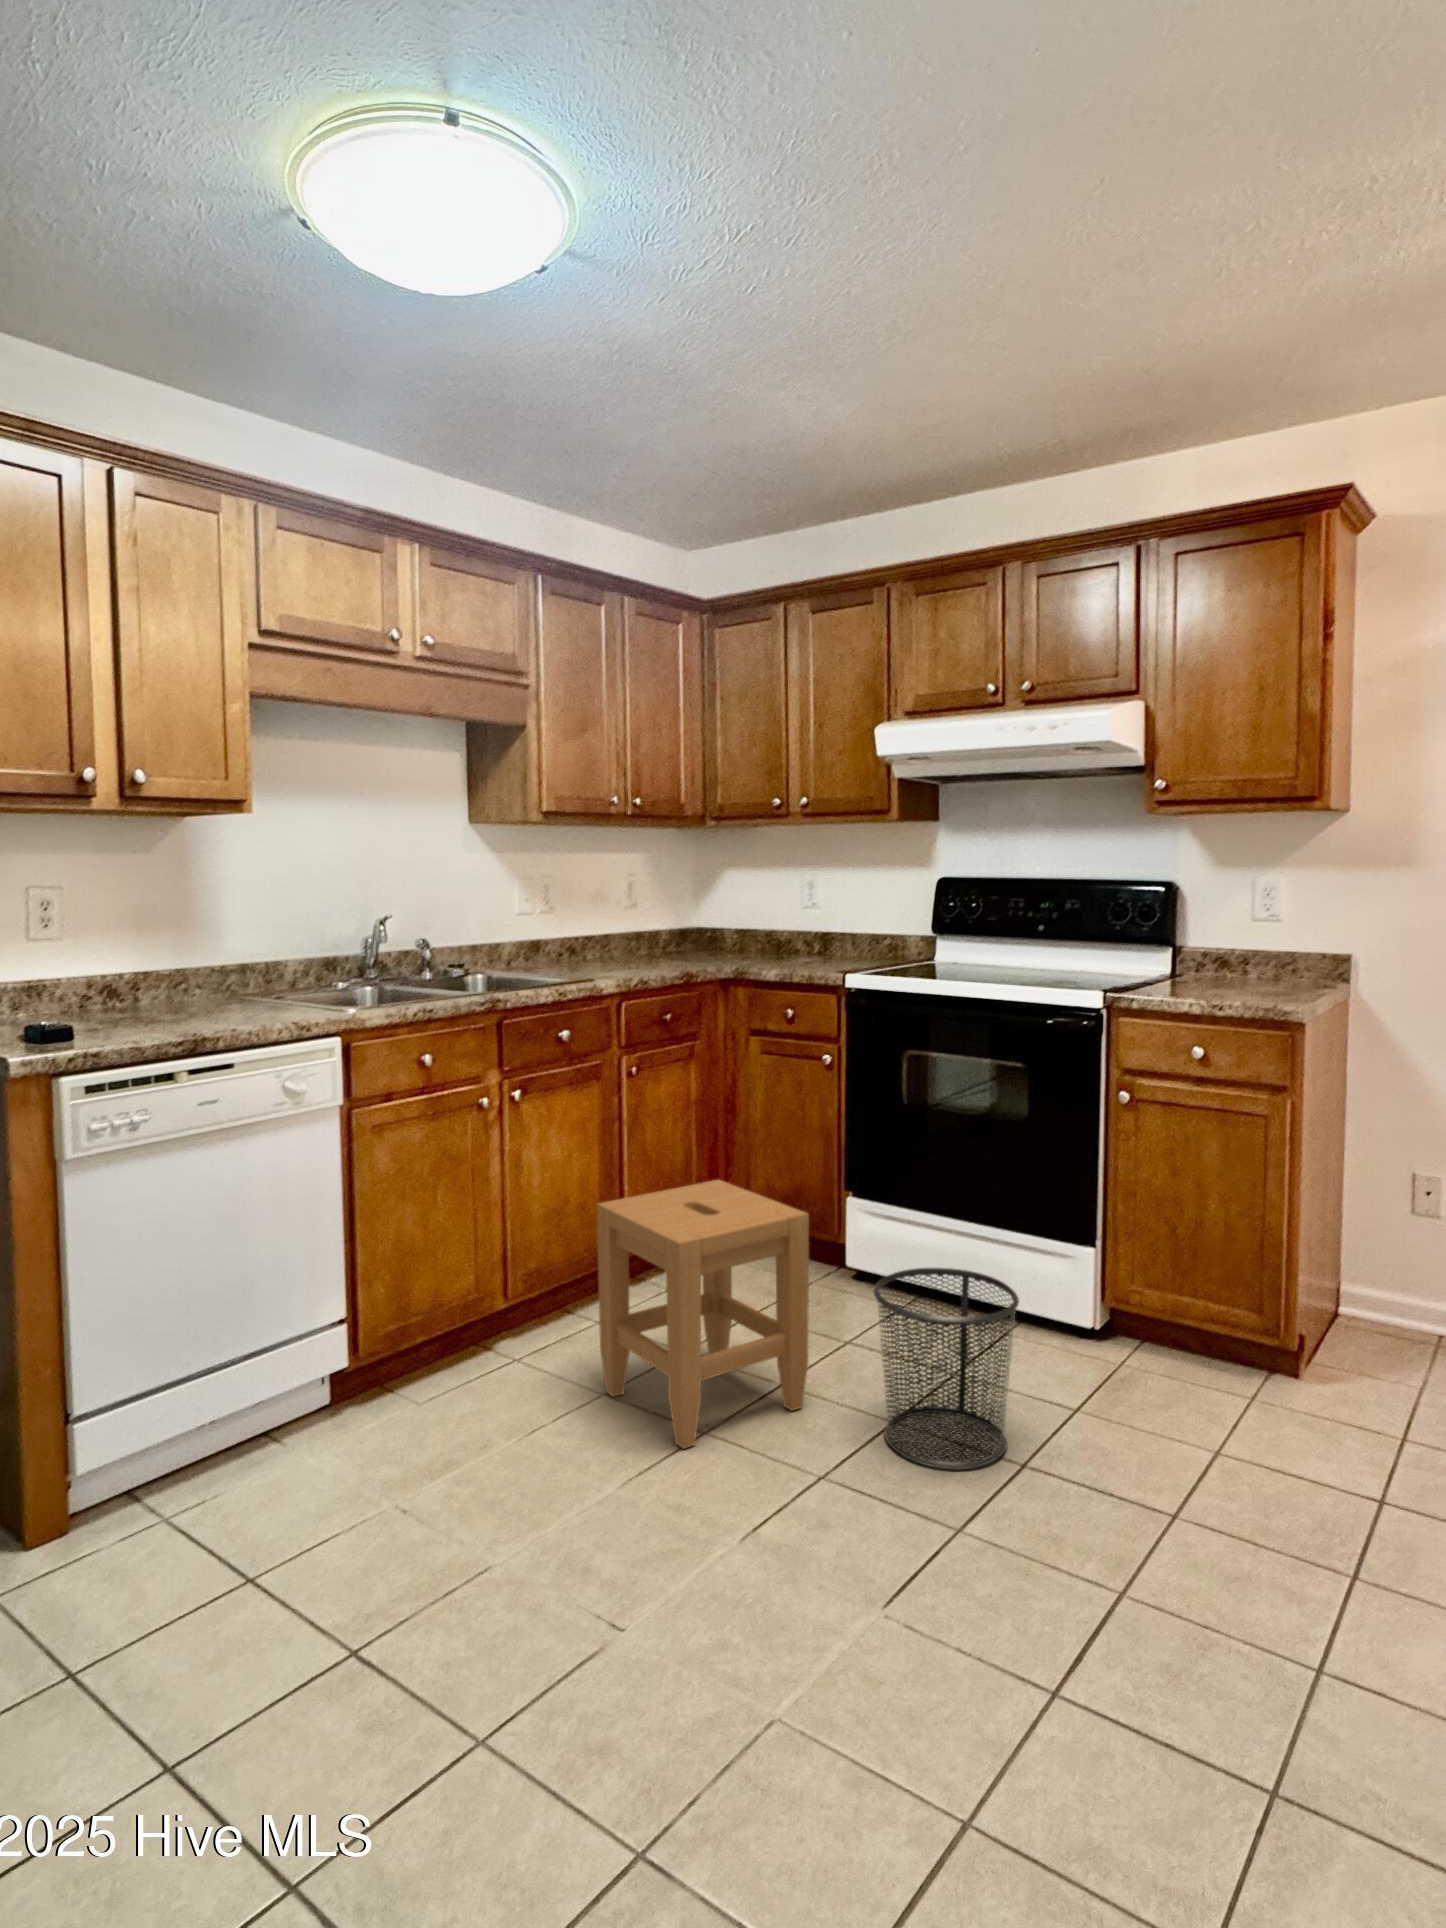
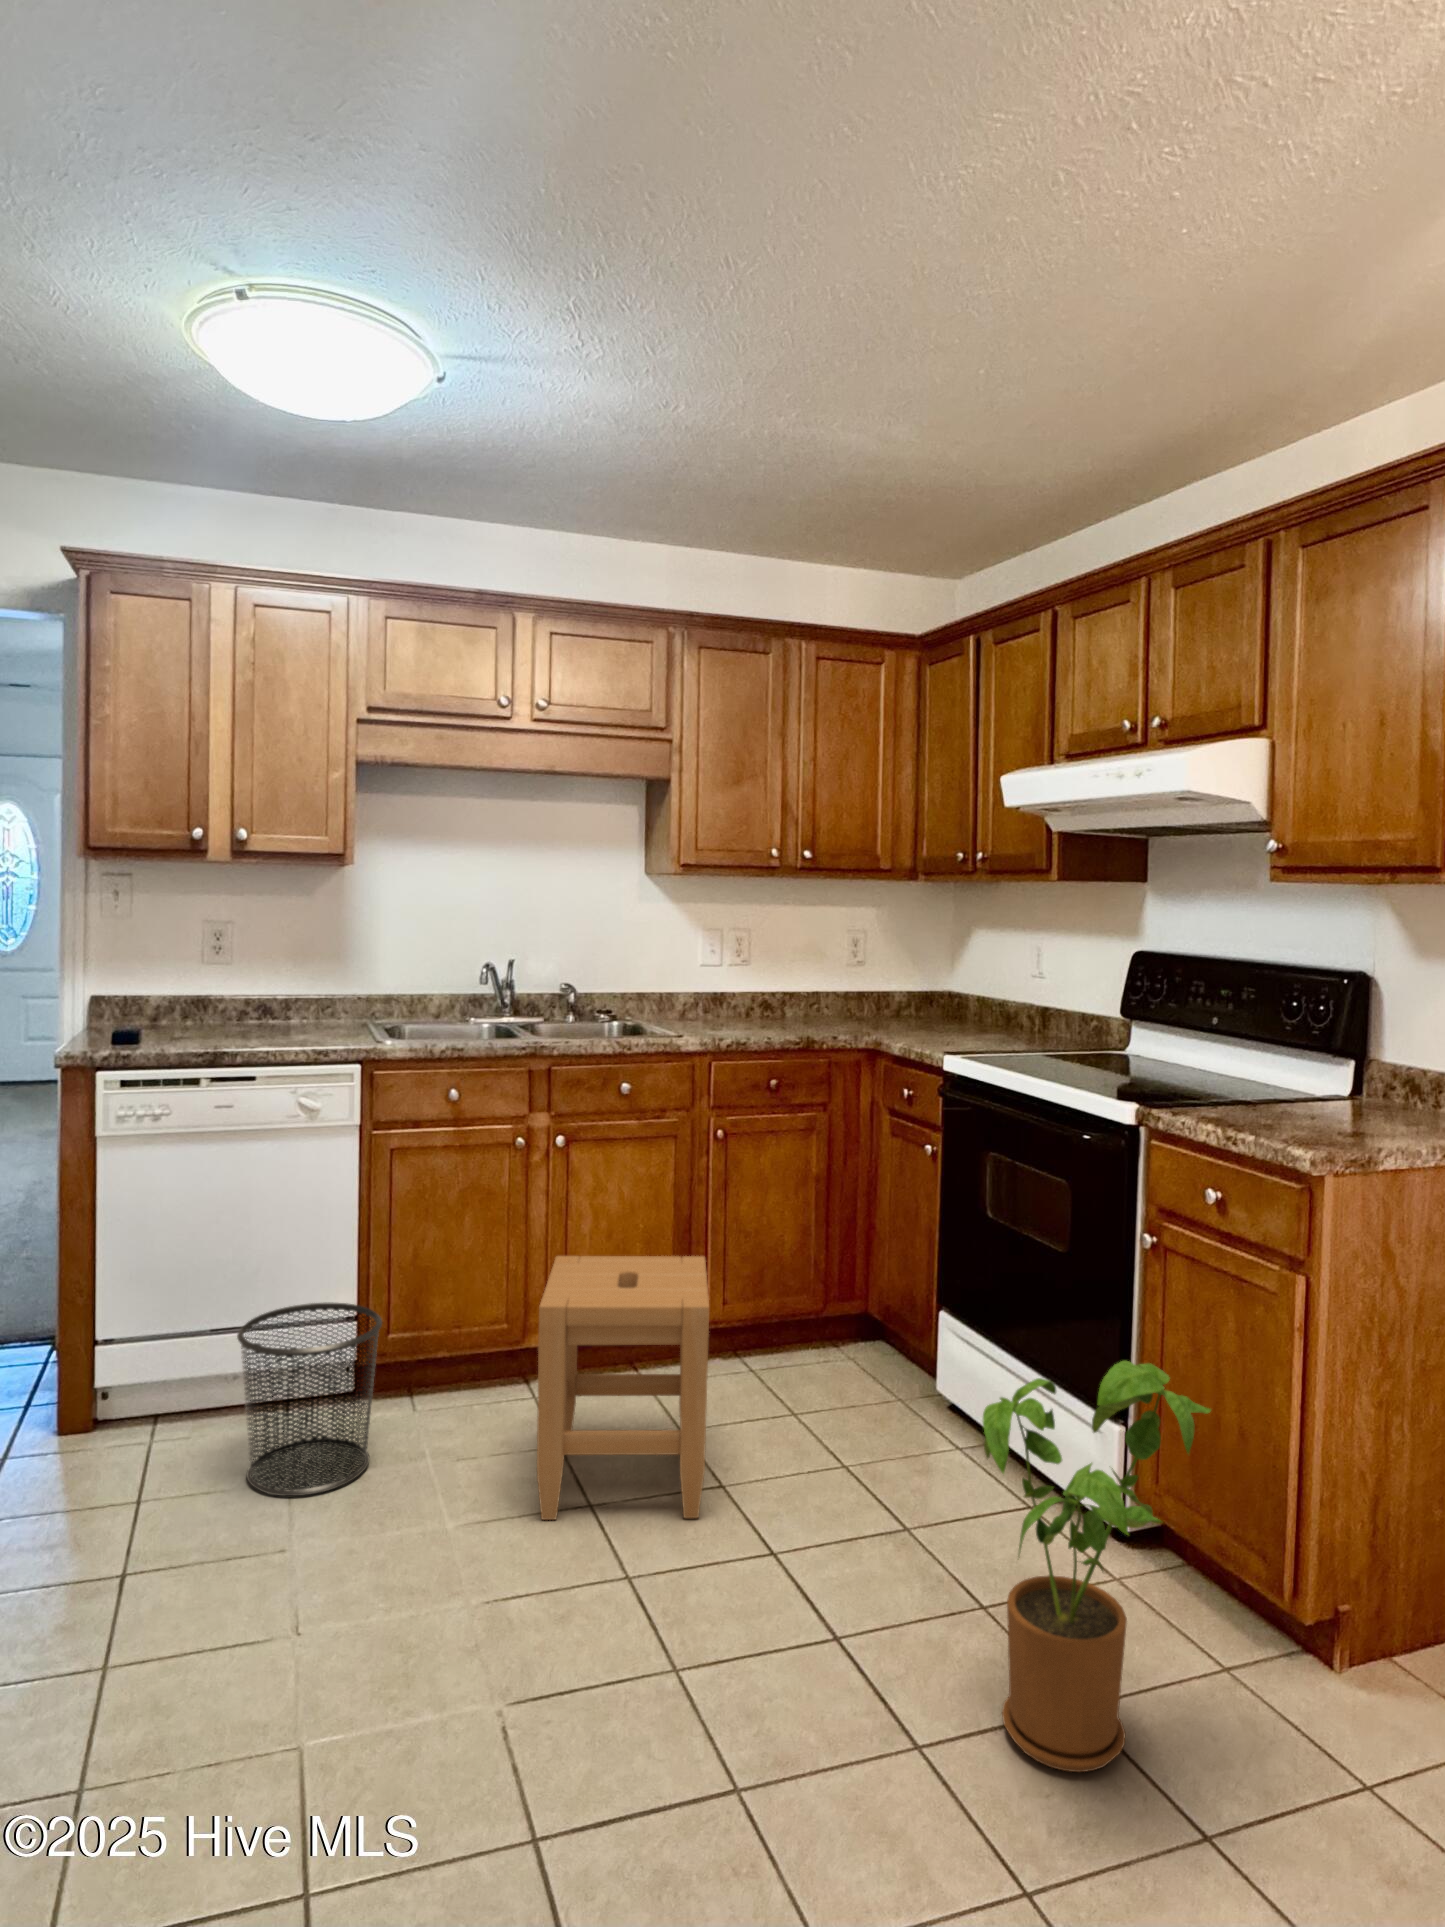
house plant: none [1125,1169,1326,1477] -> present [983,1361,1211,1772]
waste bin: present [874,1268,1019,1469] -> present [237,1303,382,1496]

